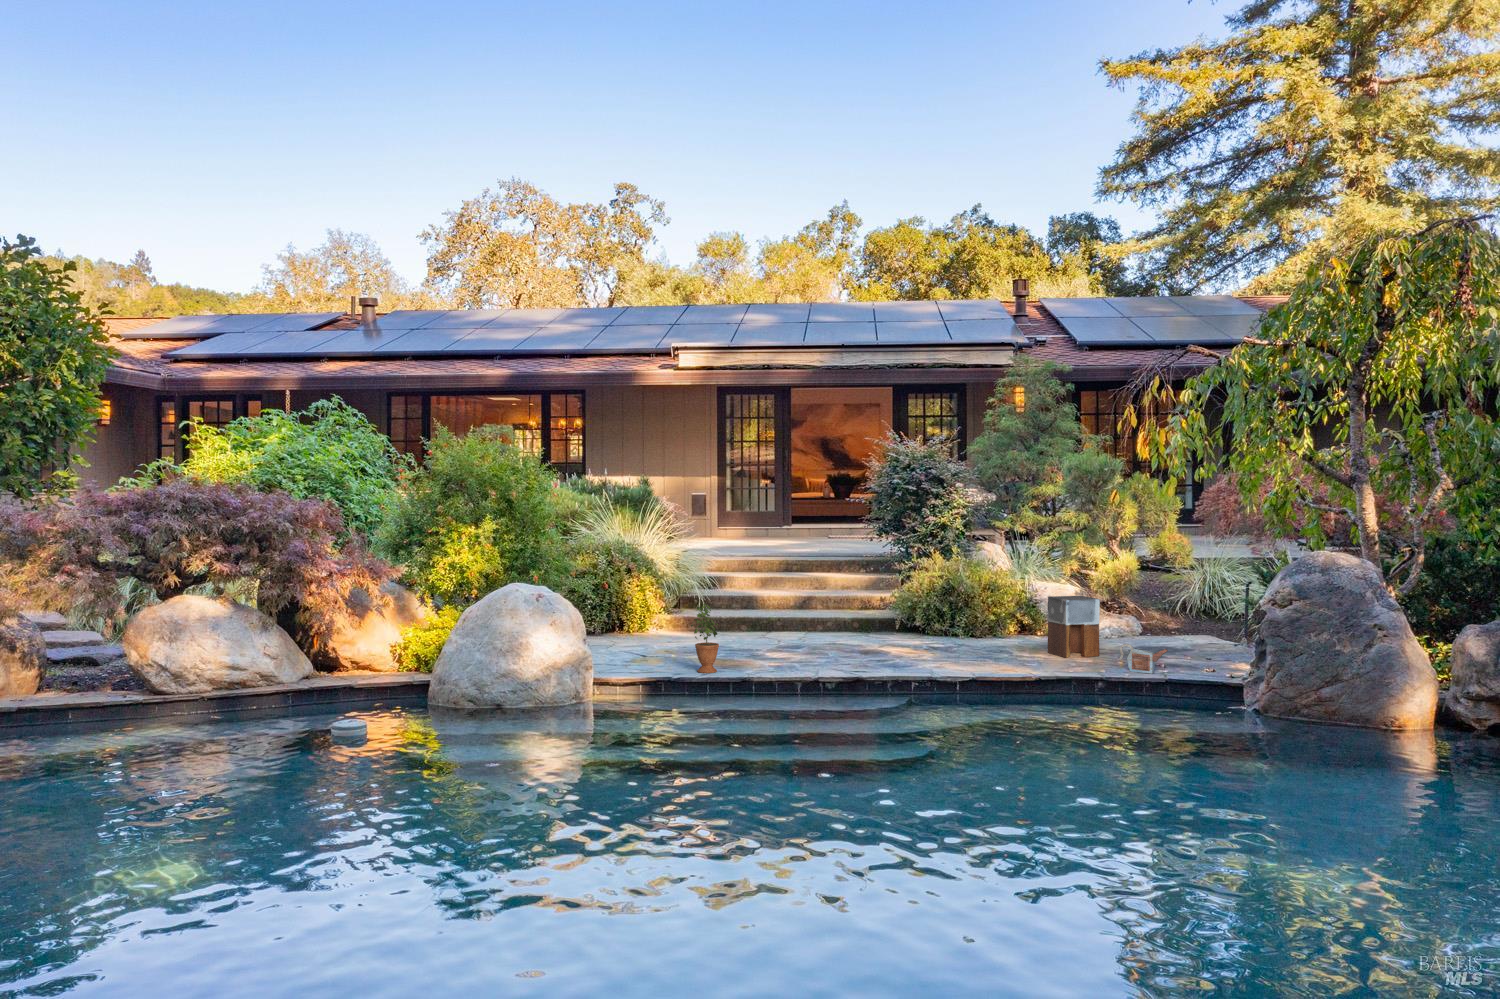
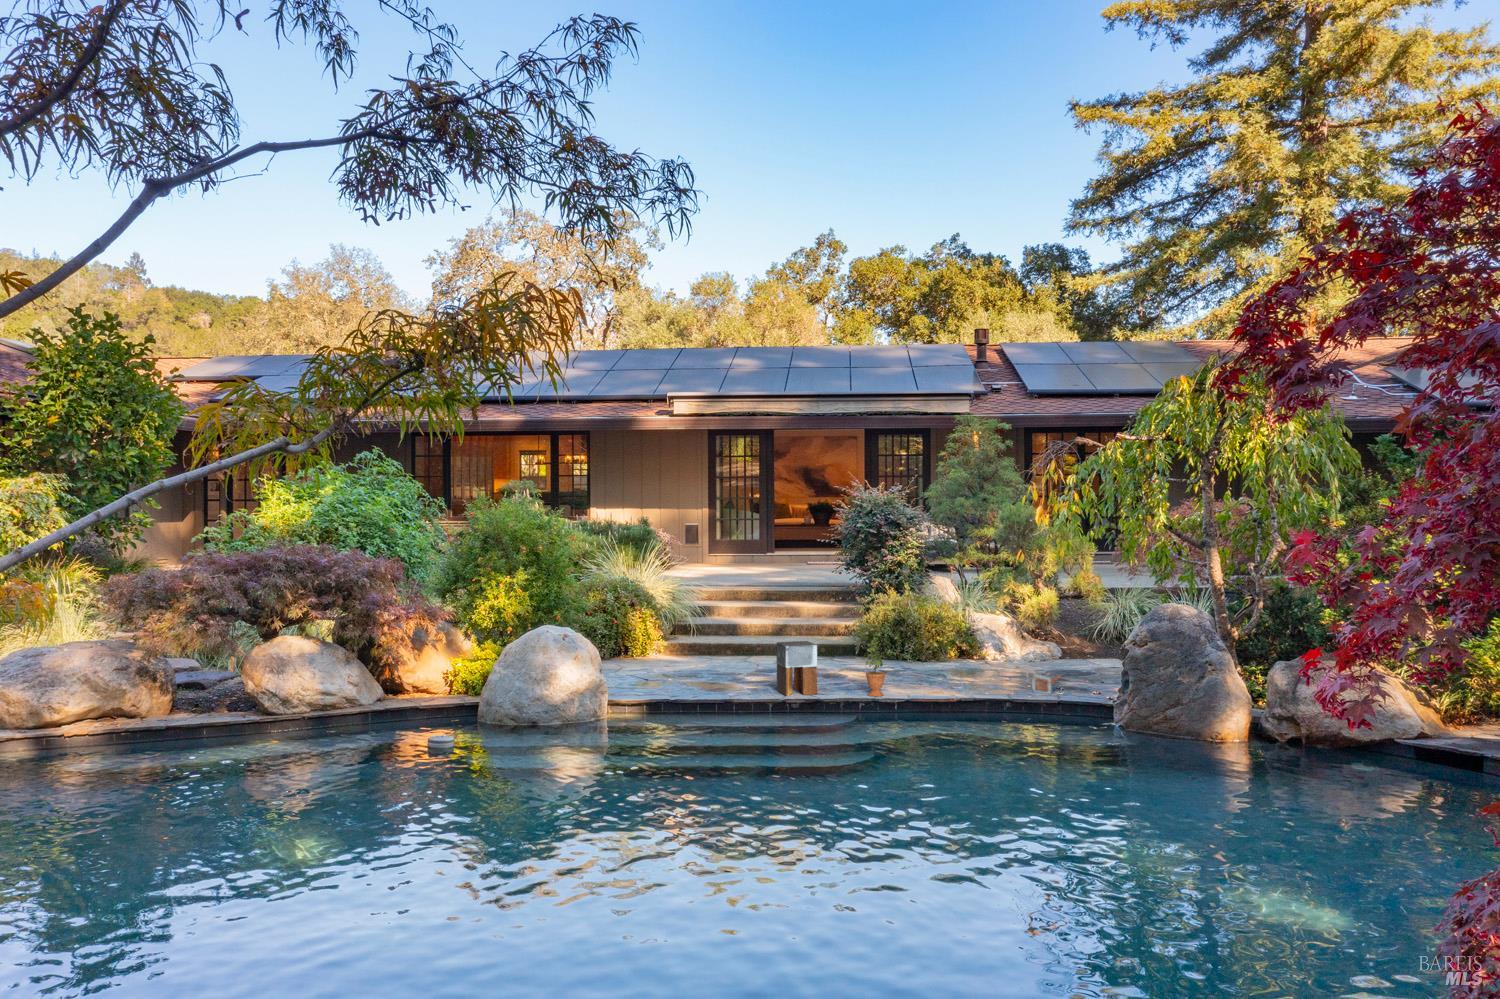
stool: present [1047,596,1100,658] -> present [776,641,817,696]
potted plant: present [691,604,719,673] -> present [864,640,885,696]

